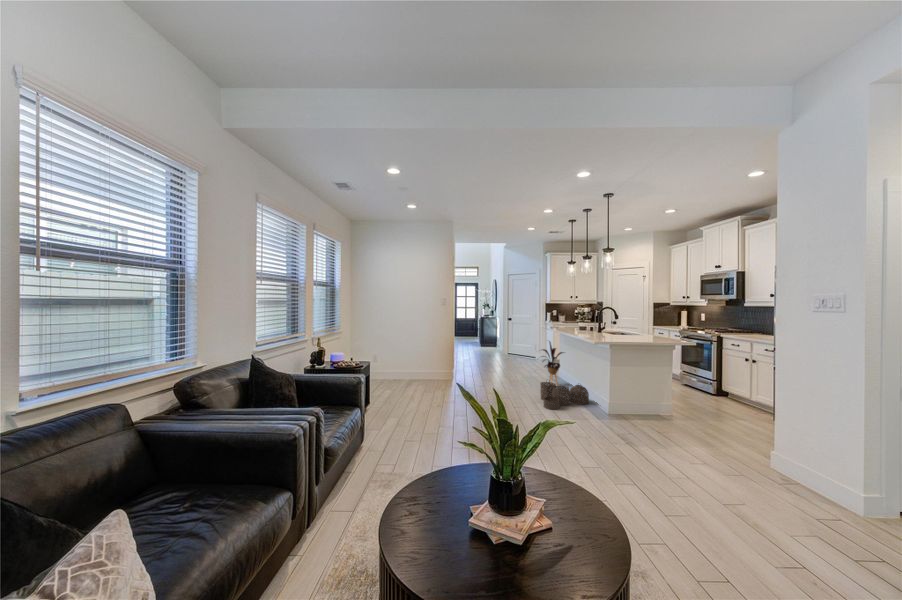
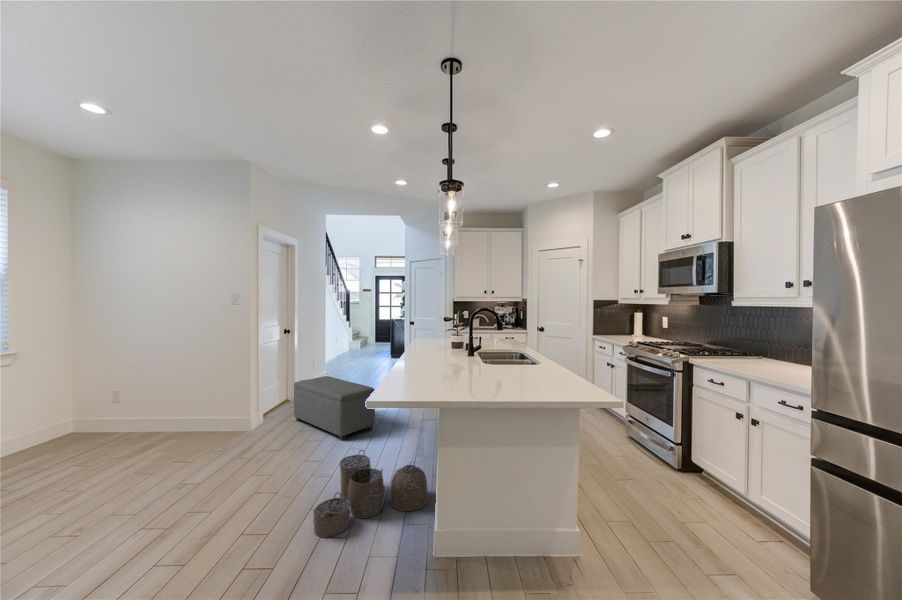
house plant: present [543,341,564,382] -> none [378,366,434,446]
ottoman: none [470,350,525,384] -> present [294,376,375,440]

